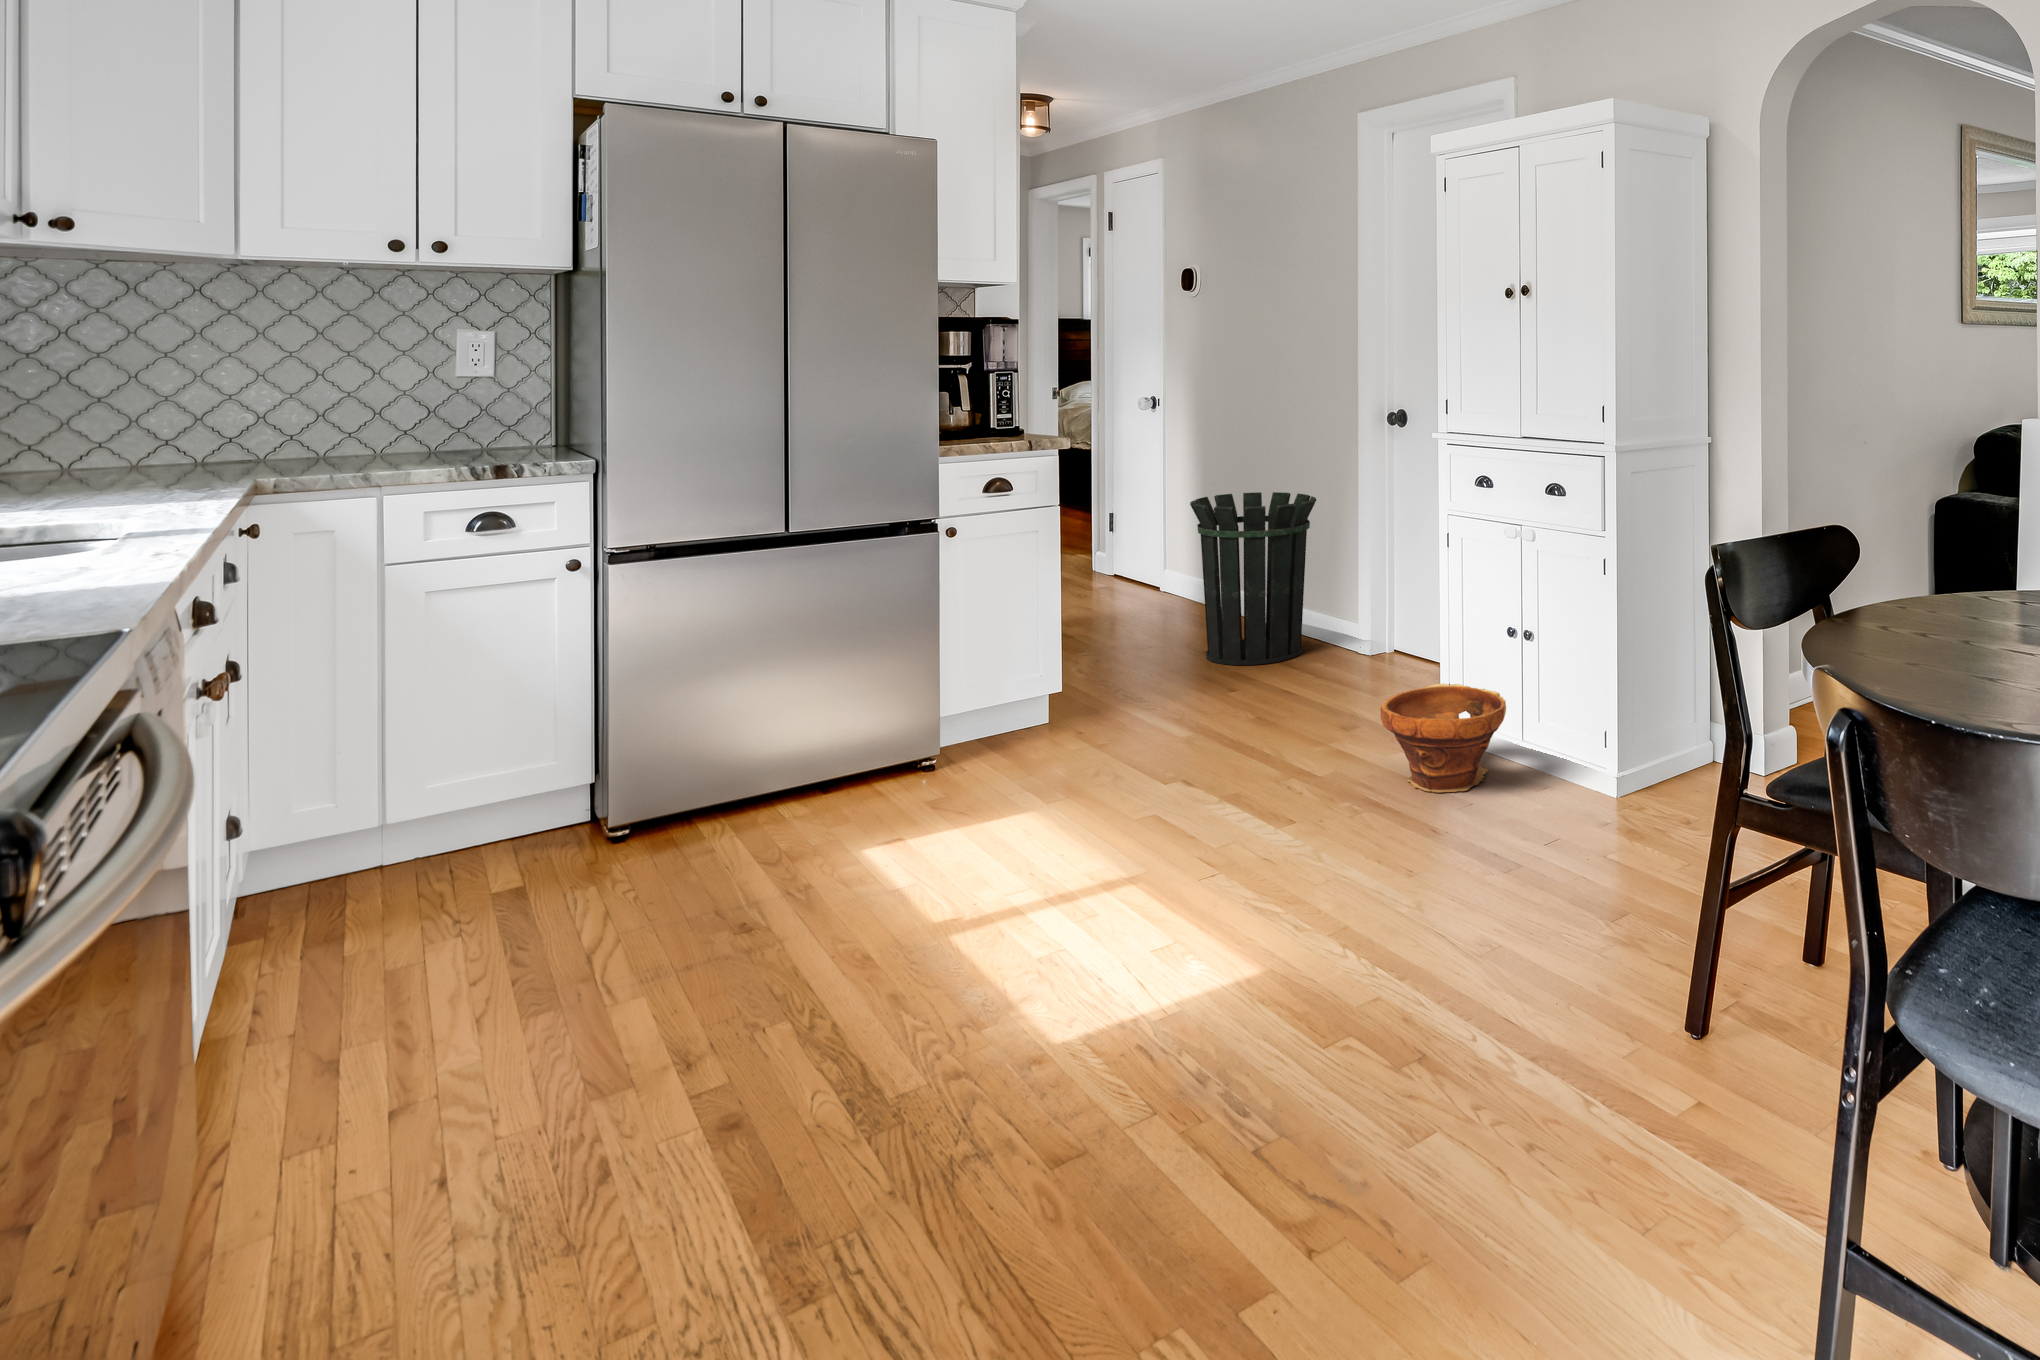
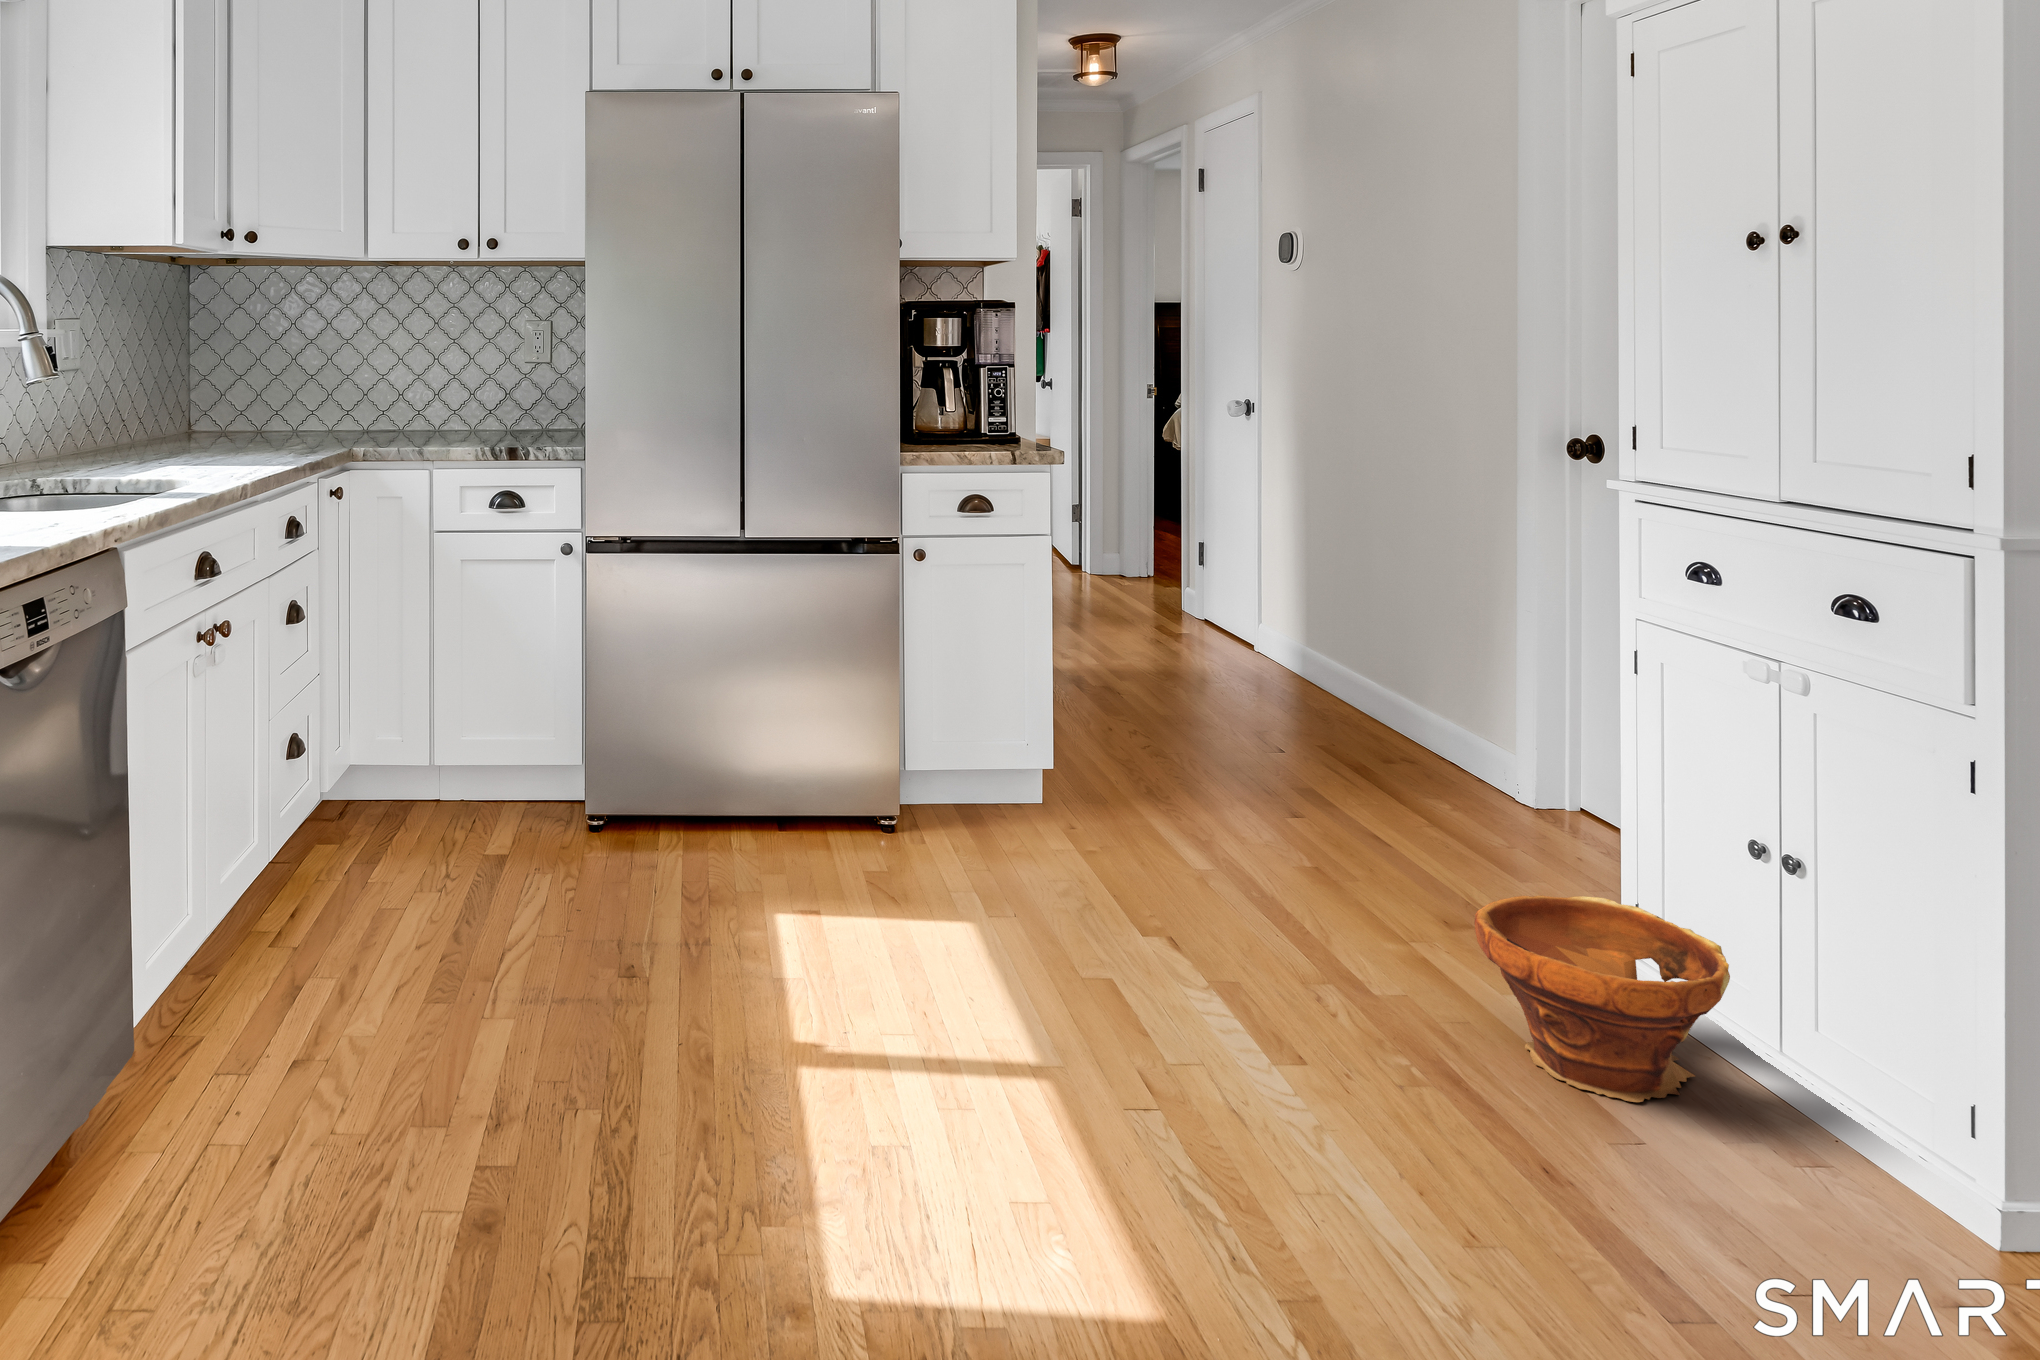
waste bin: present [1190,492,1316,665] -> none [1253,538,1445,785]

